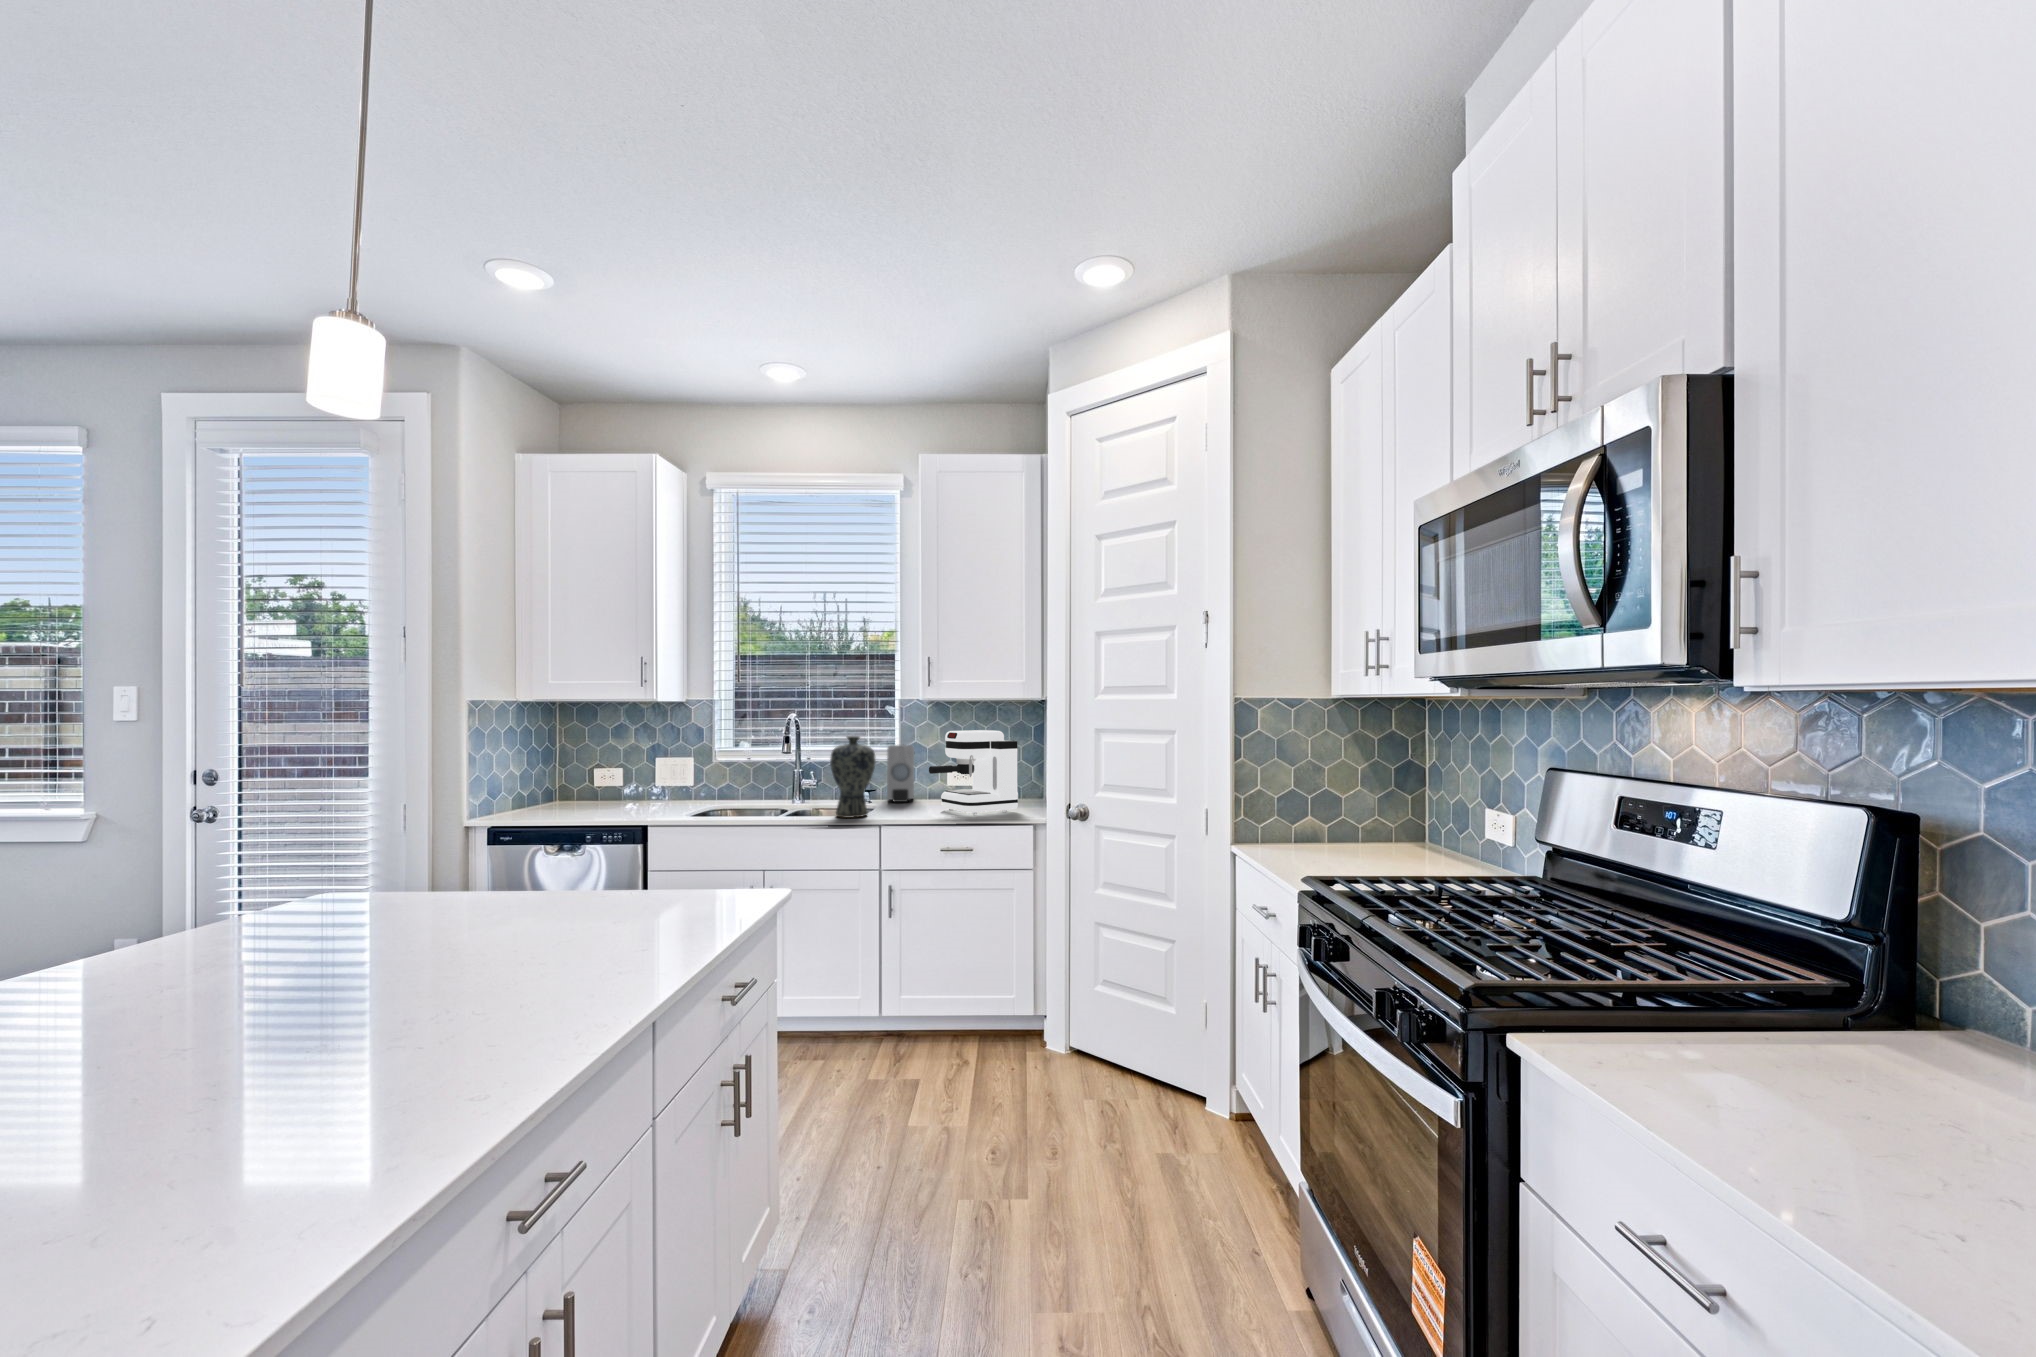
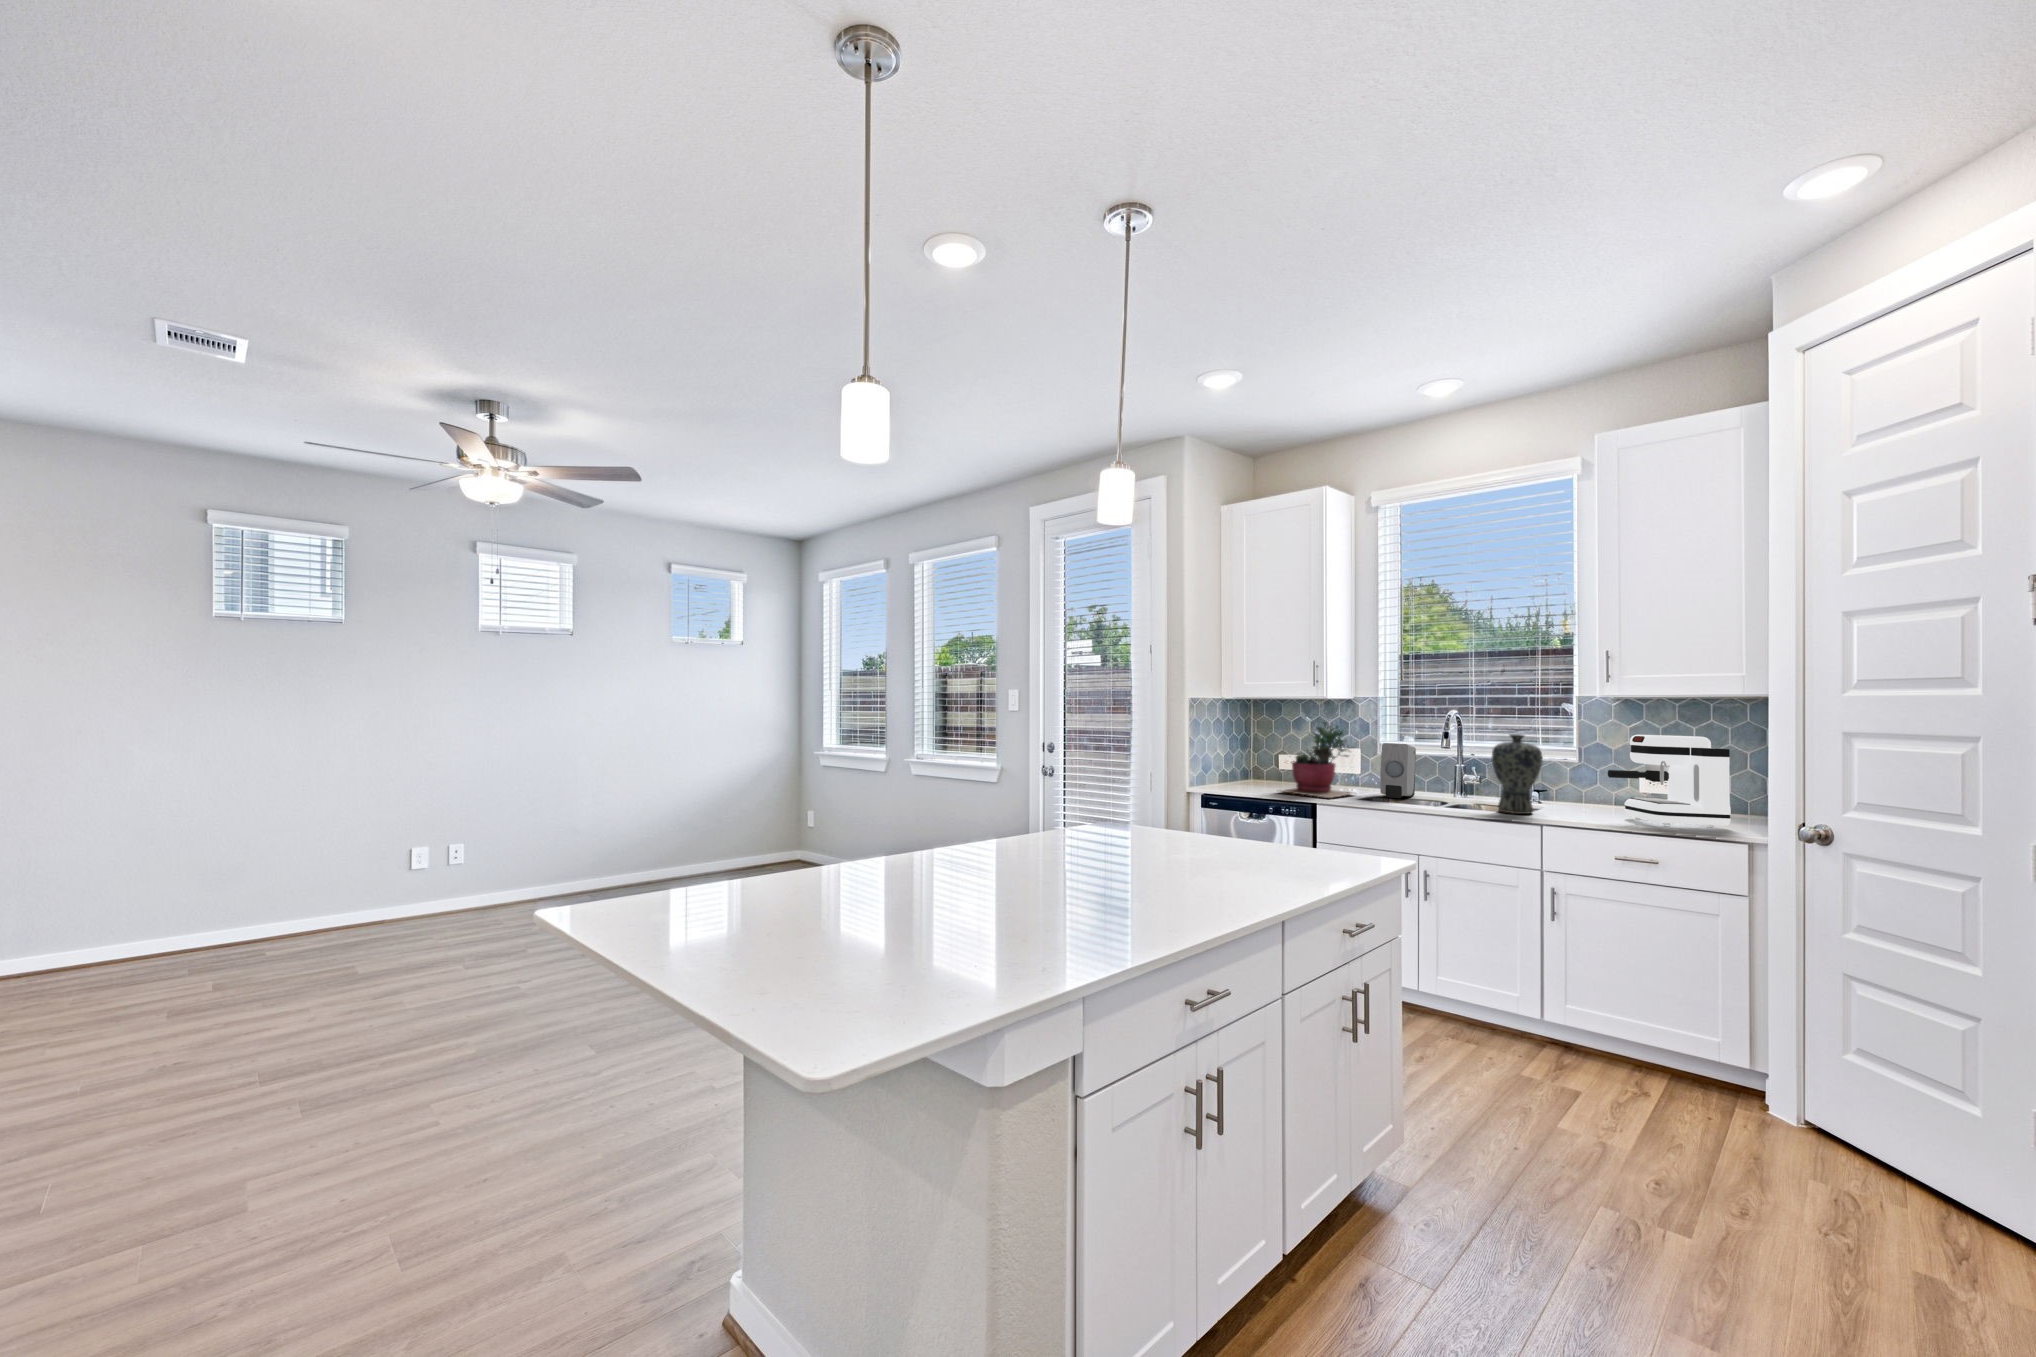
succulent plant: none [592,729,692,821] -> present [1281,722,1352,798]
soap dispenser: present [887,745,914,802] -> present [1380,743,1416,798]

